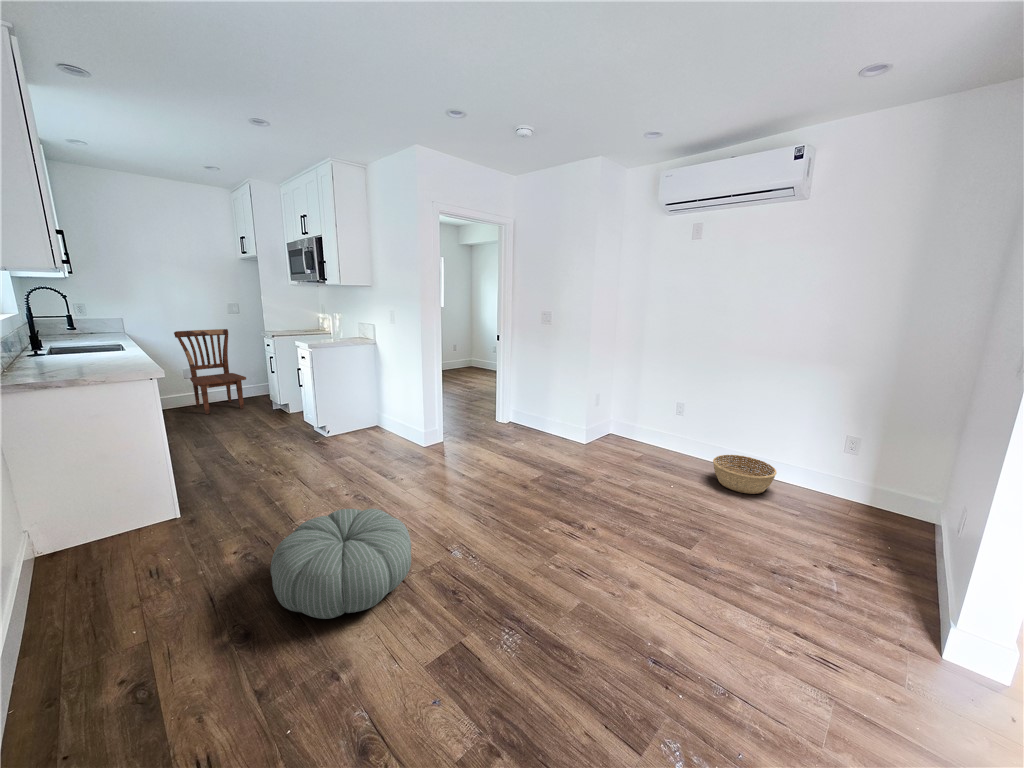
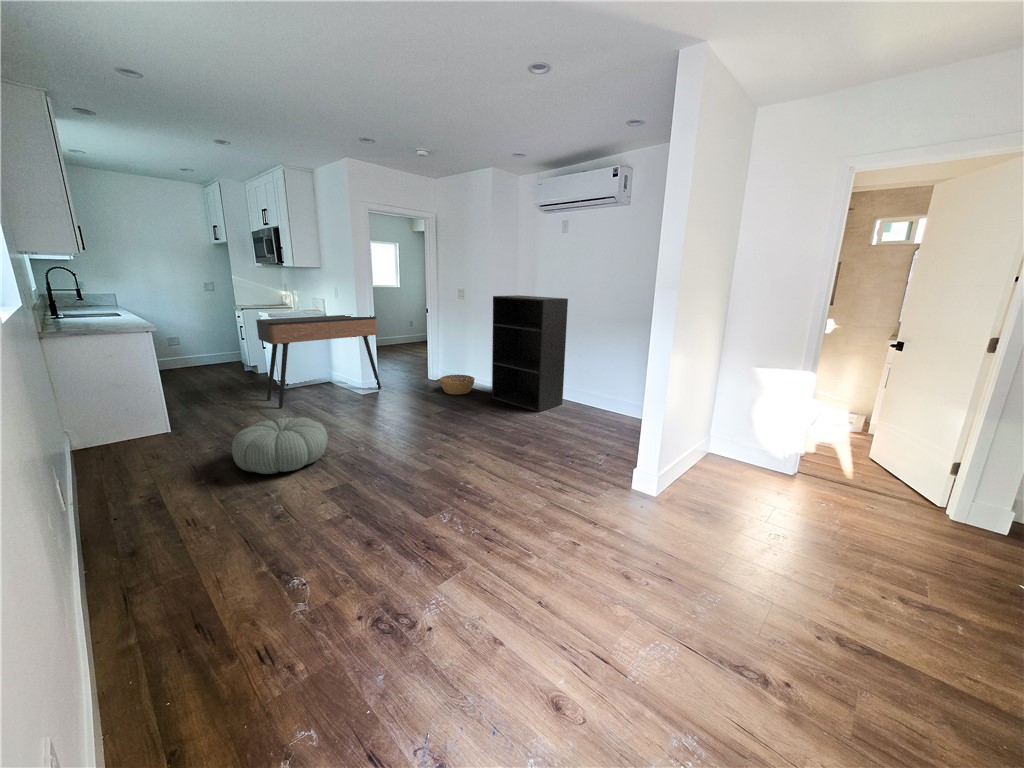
bookshelf: none [594,321,709,480] -> present [492,295,568,412]
dining chair: present [174,329,246,414] -> none [159,304,222,374]
console table: none [296,344,446,472] -> present [256,315,381,408]
basket: present [713,455,777,494] -> present [440,375,475,394]

